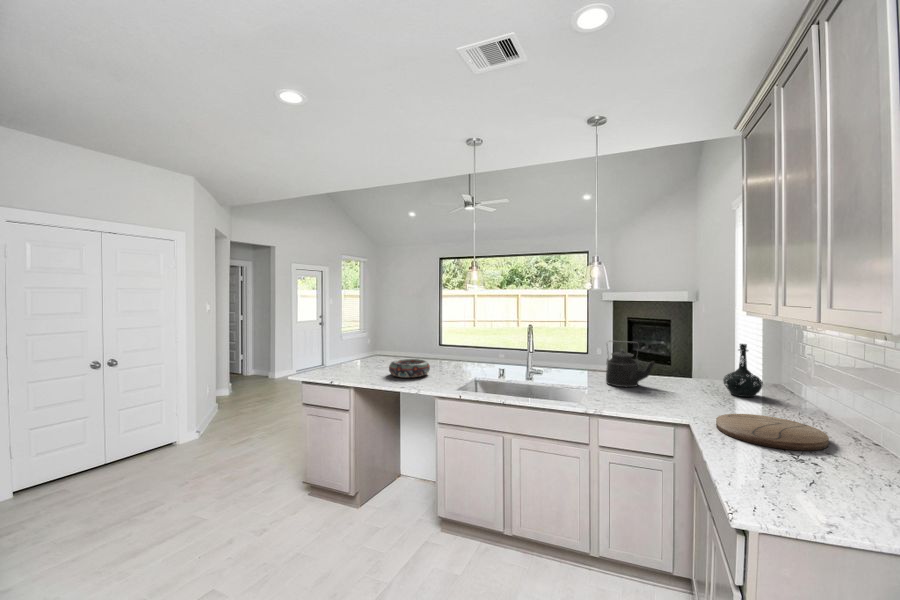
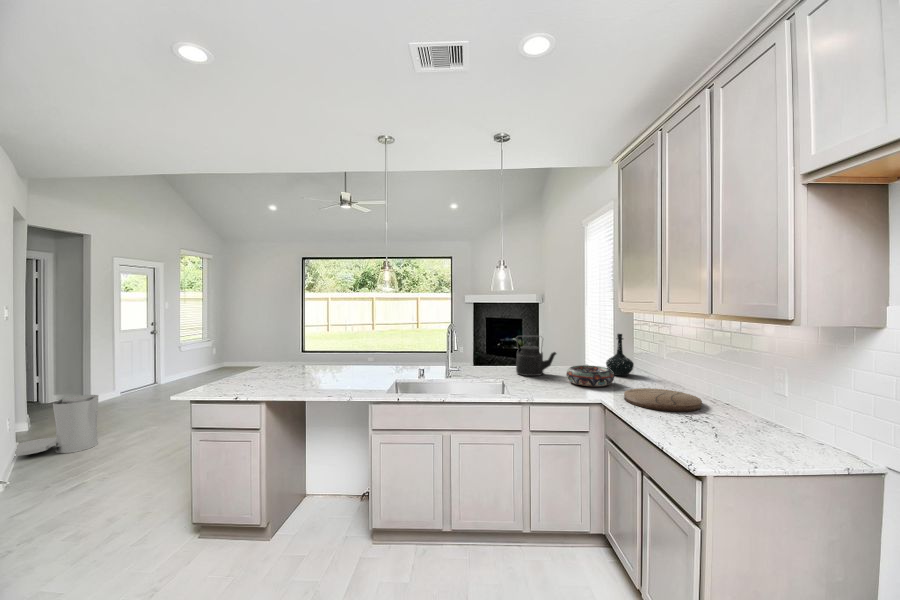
decorative bowl: present [389,359,430,378] -> present [566,365,614,387]
trash can: none [217,371,272,414] -> present [15,395,98,456]

